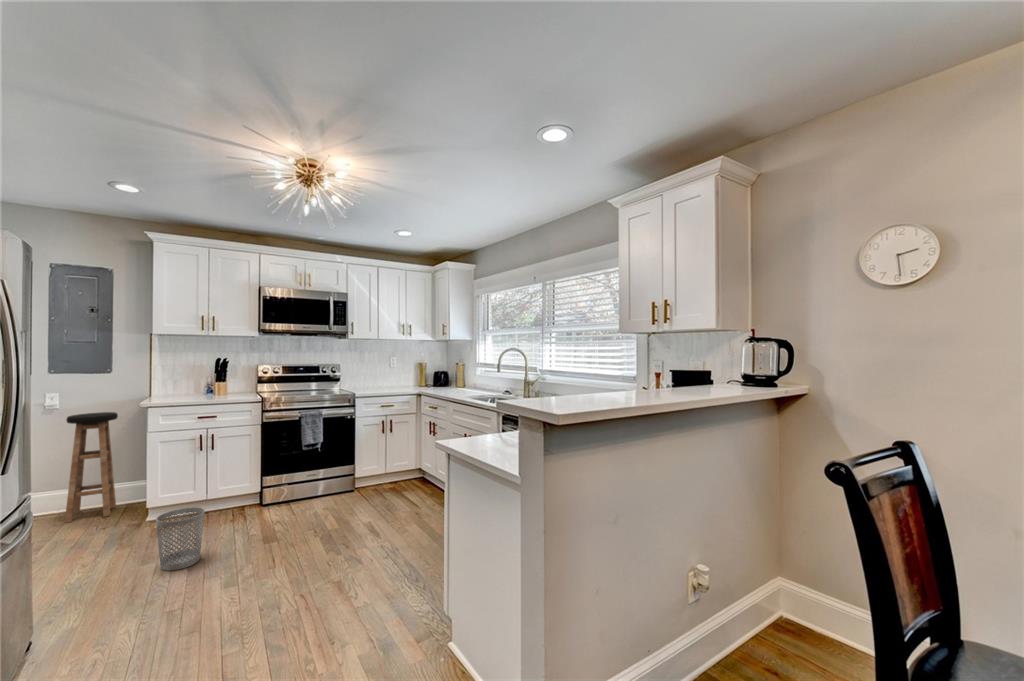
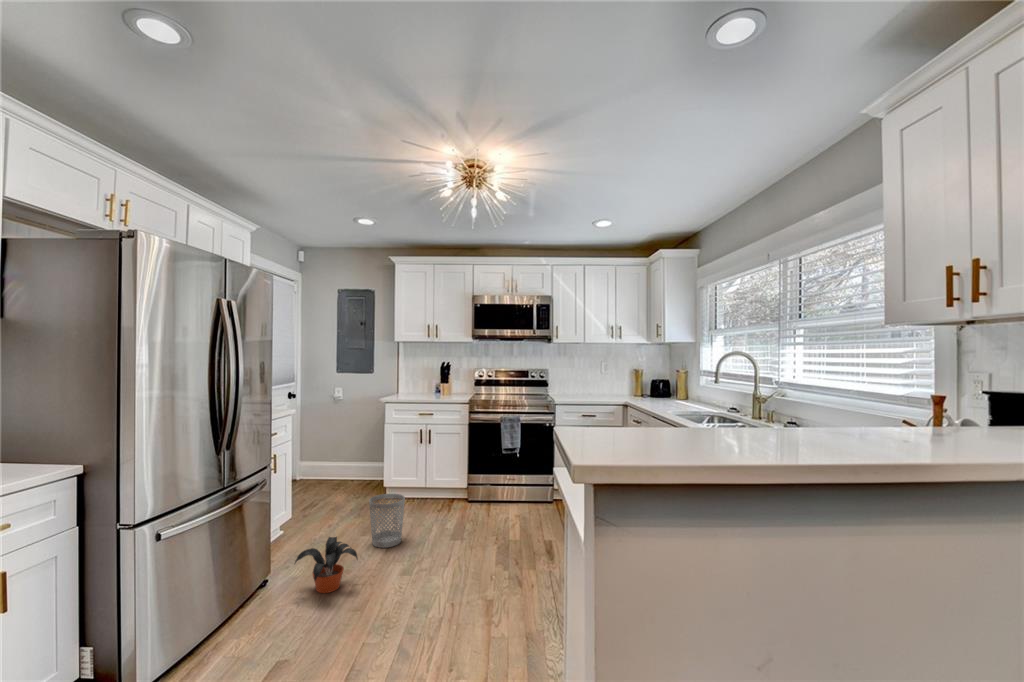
bar stool: present [65,412,118,523] -> none [340,404,374,489]
potted plant: none [81,565,172,633] -> present [295,537,358,593]

